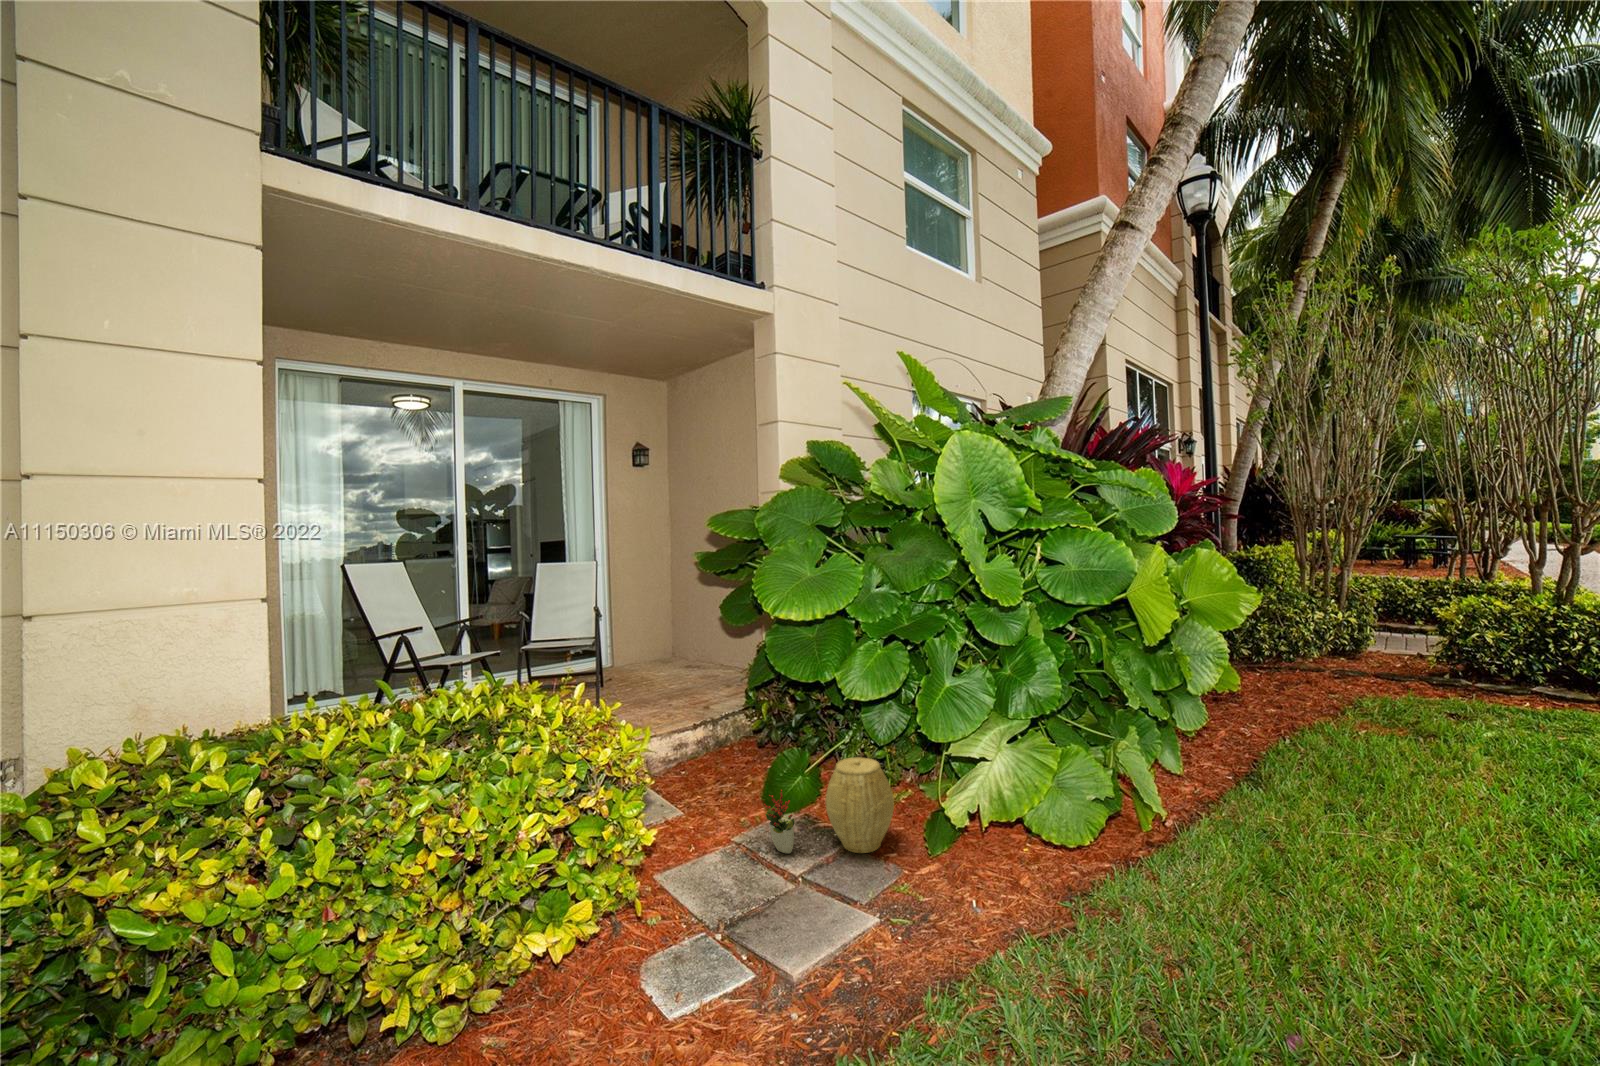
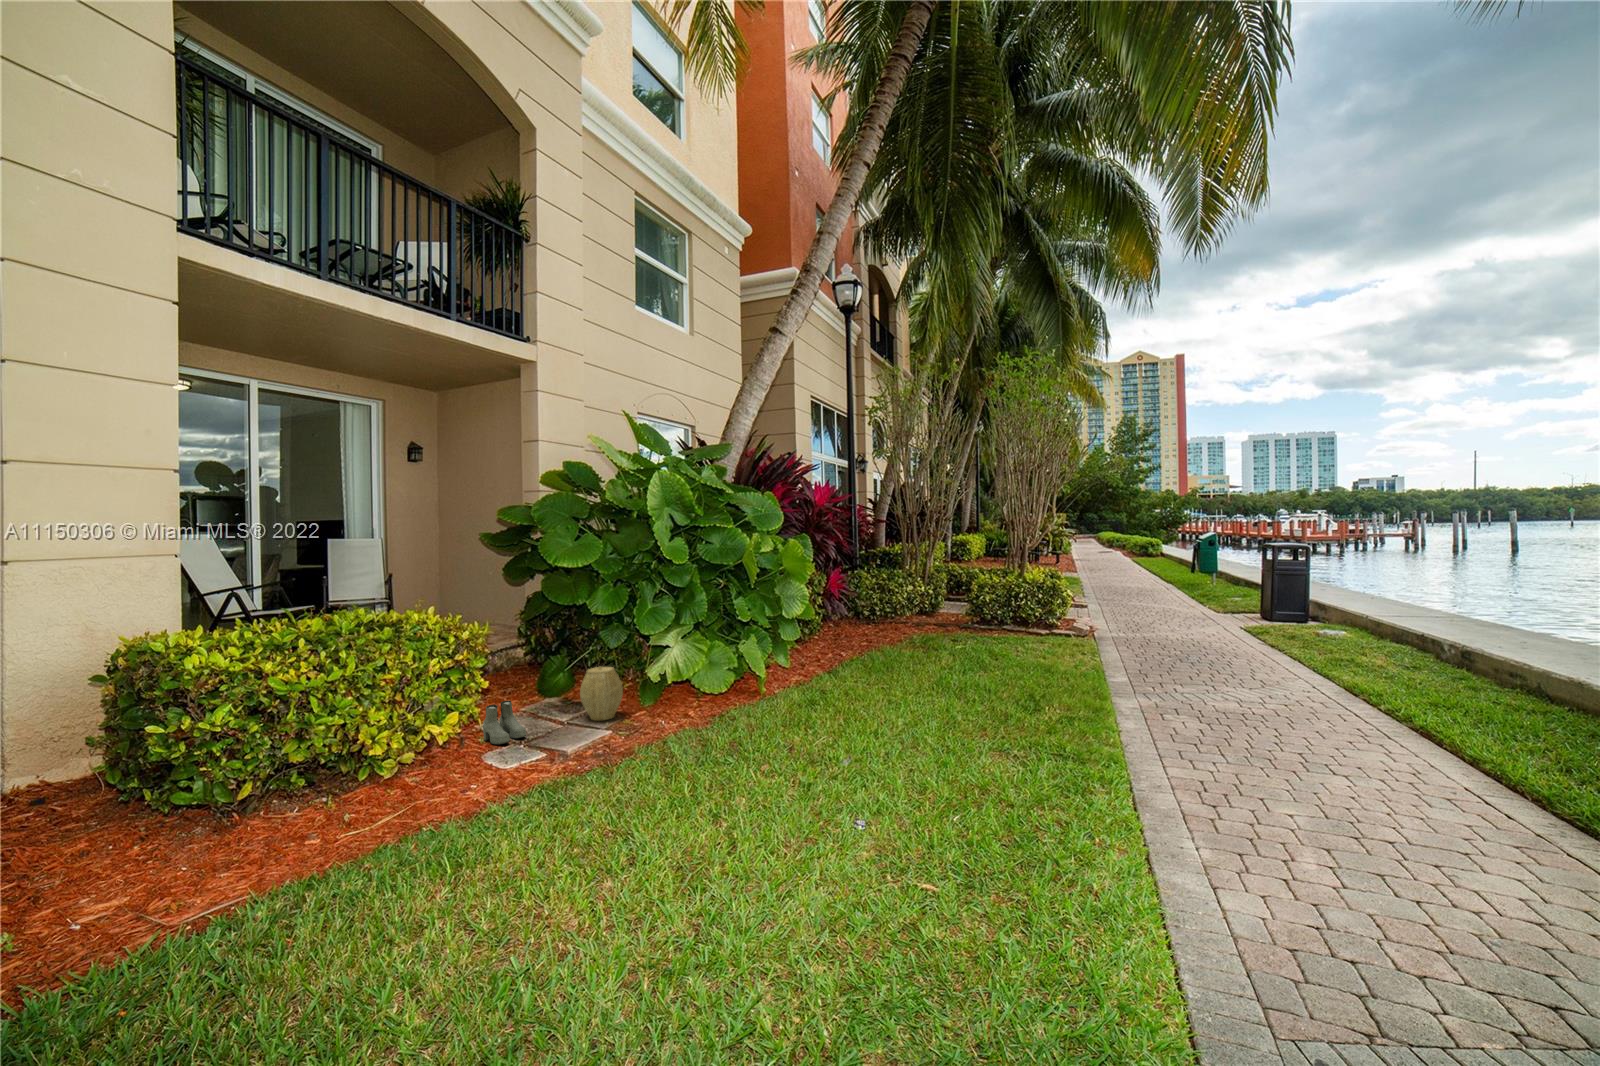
decorative plant: present [764,790,795,853] -> none [540,688,560,726]
boots: none [676,809,738,895] -> present [483,701,526,744]

